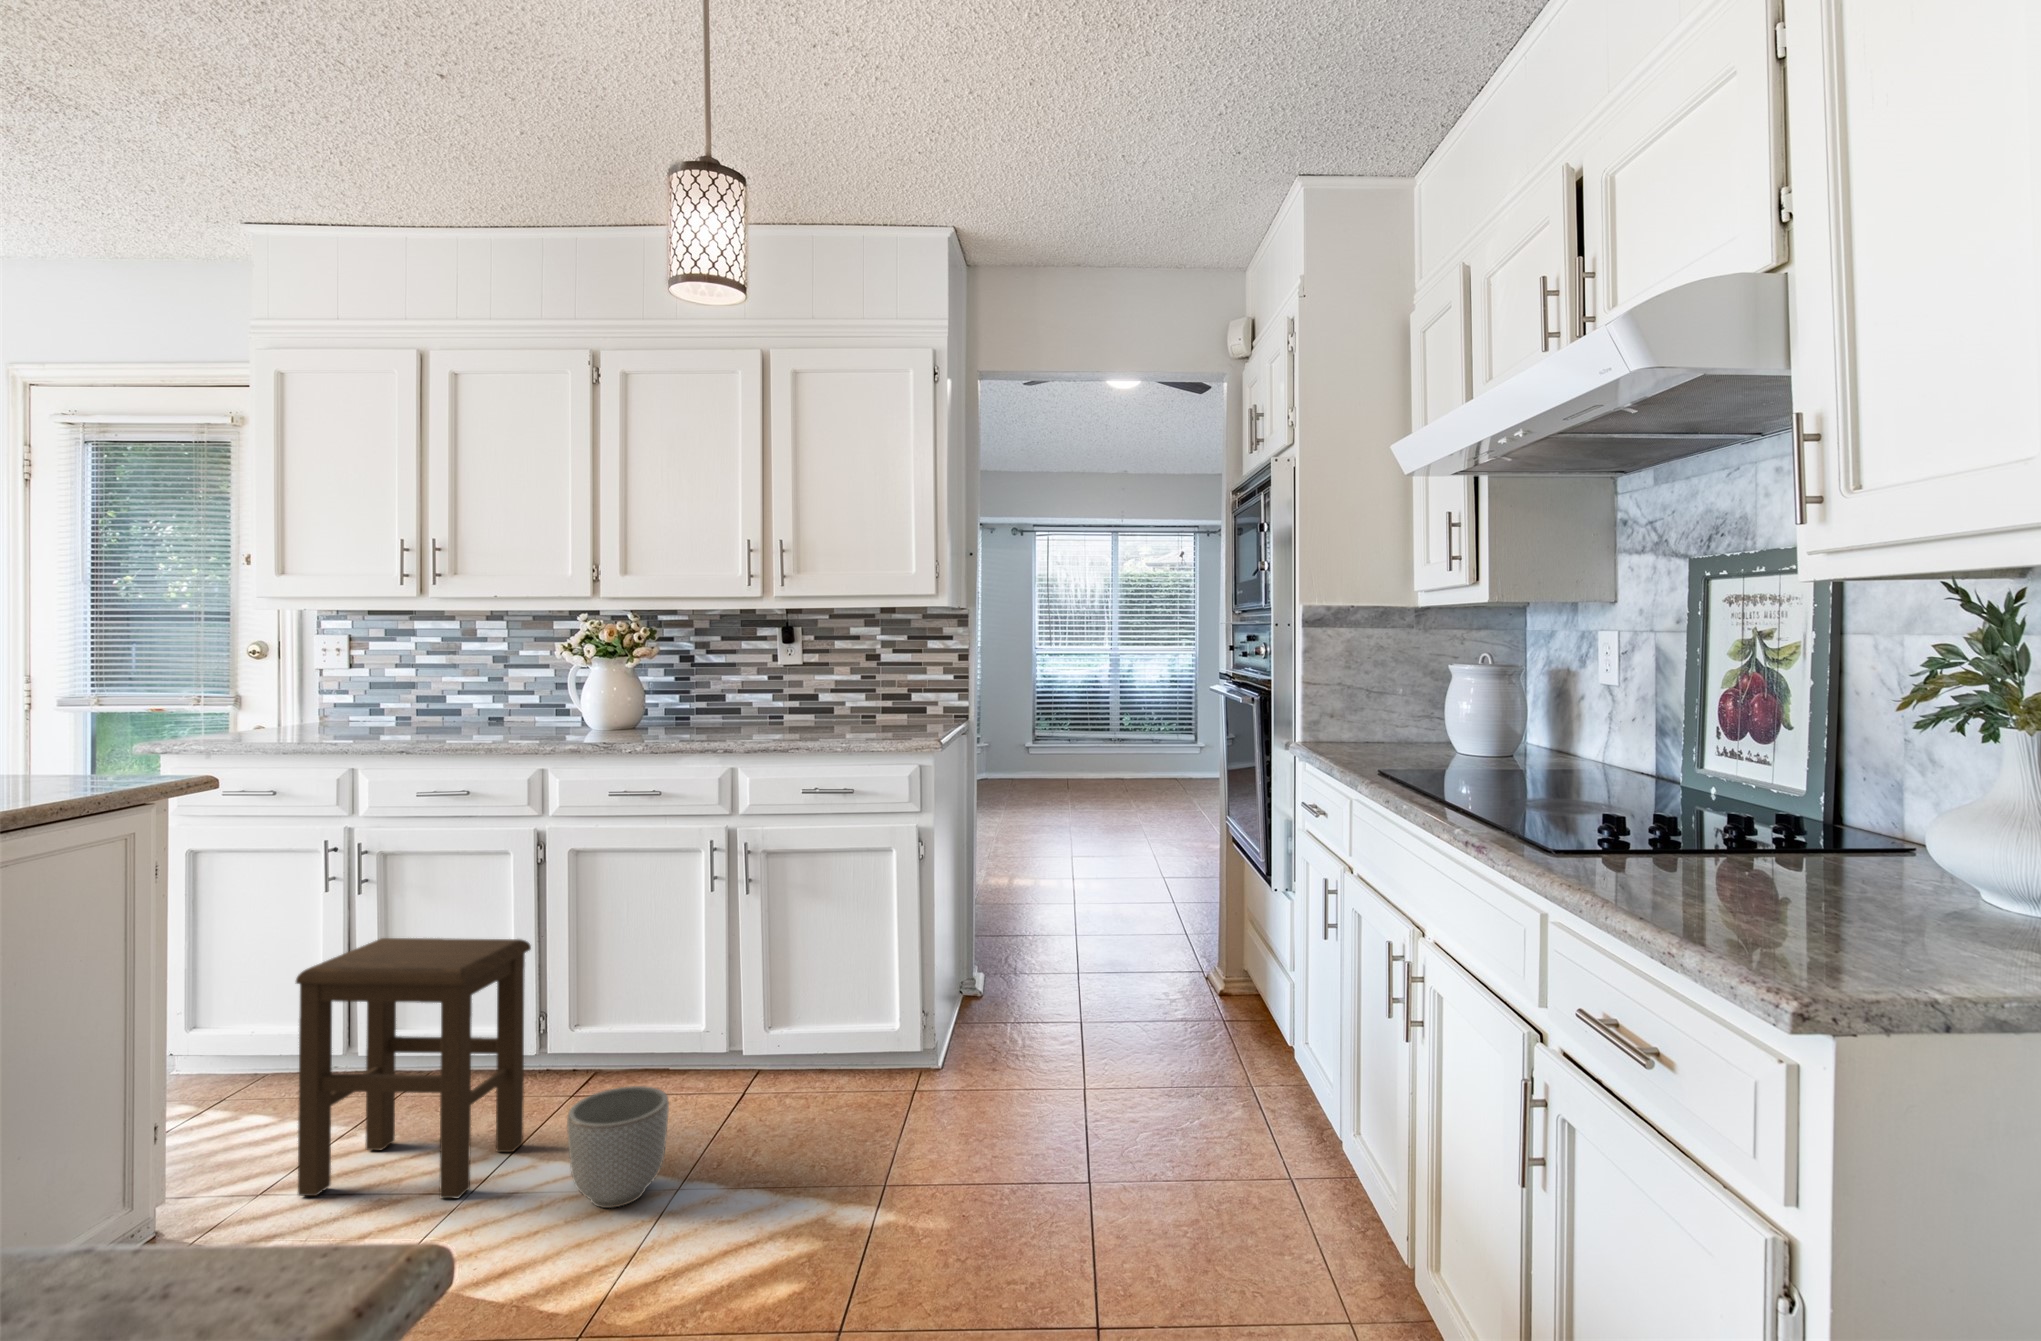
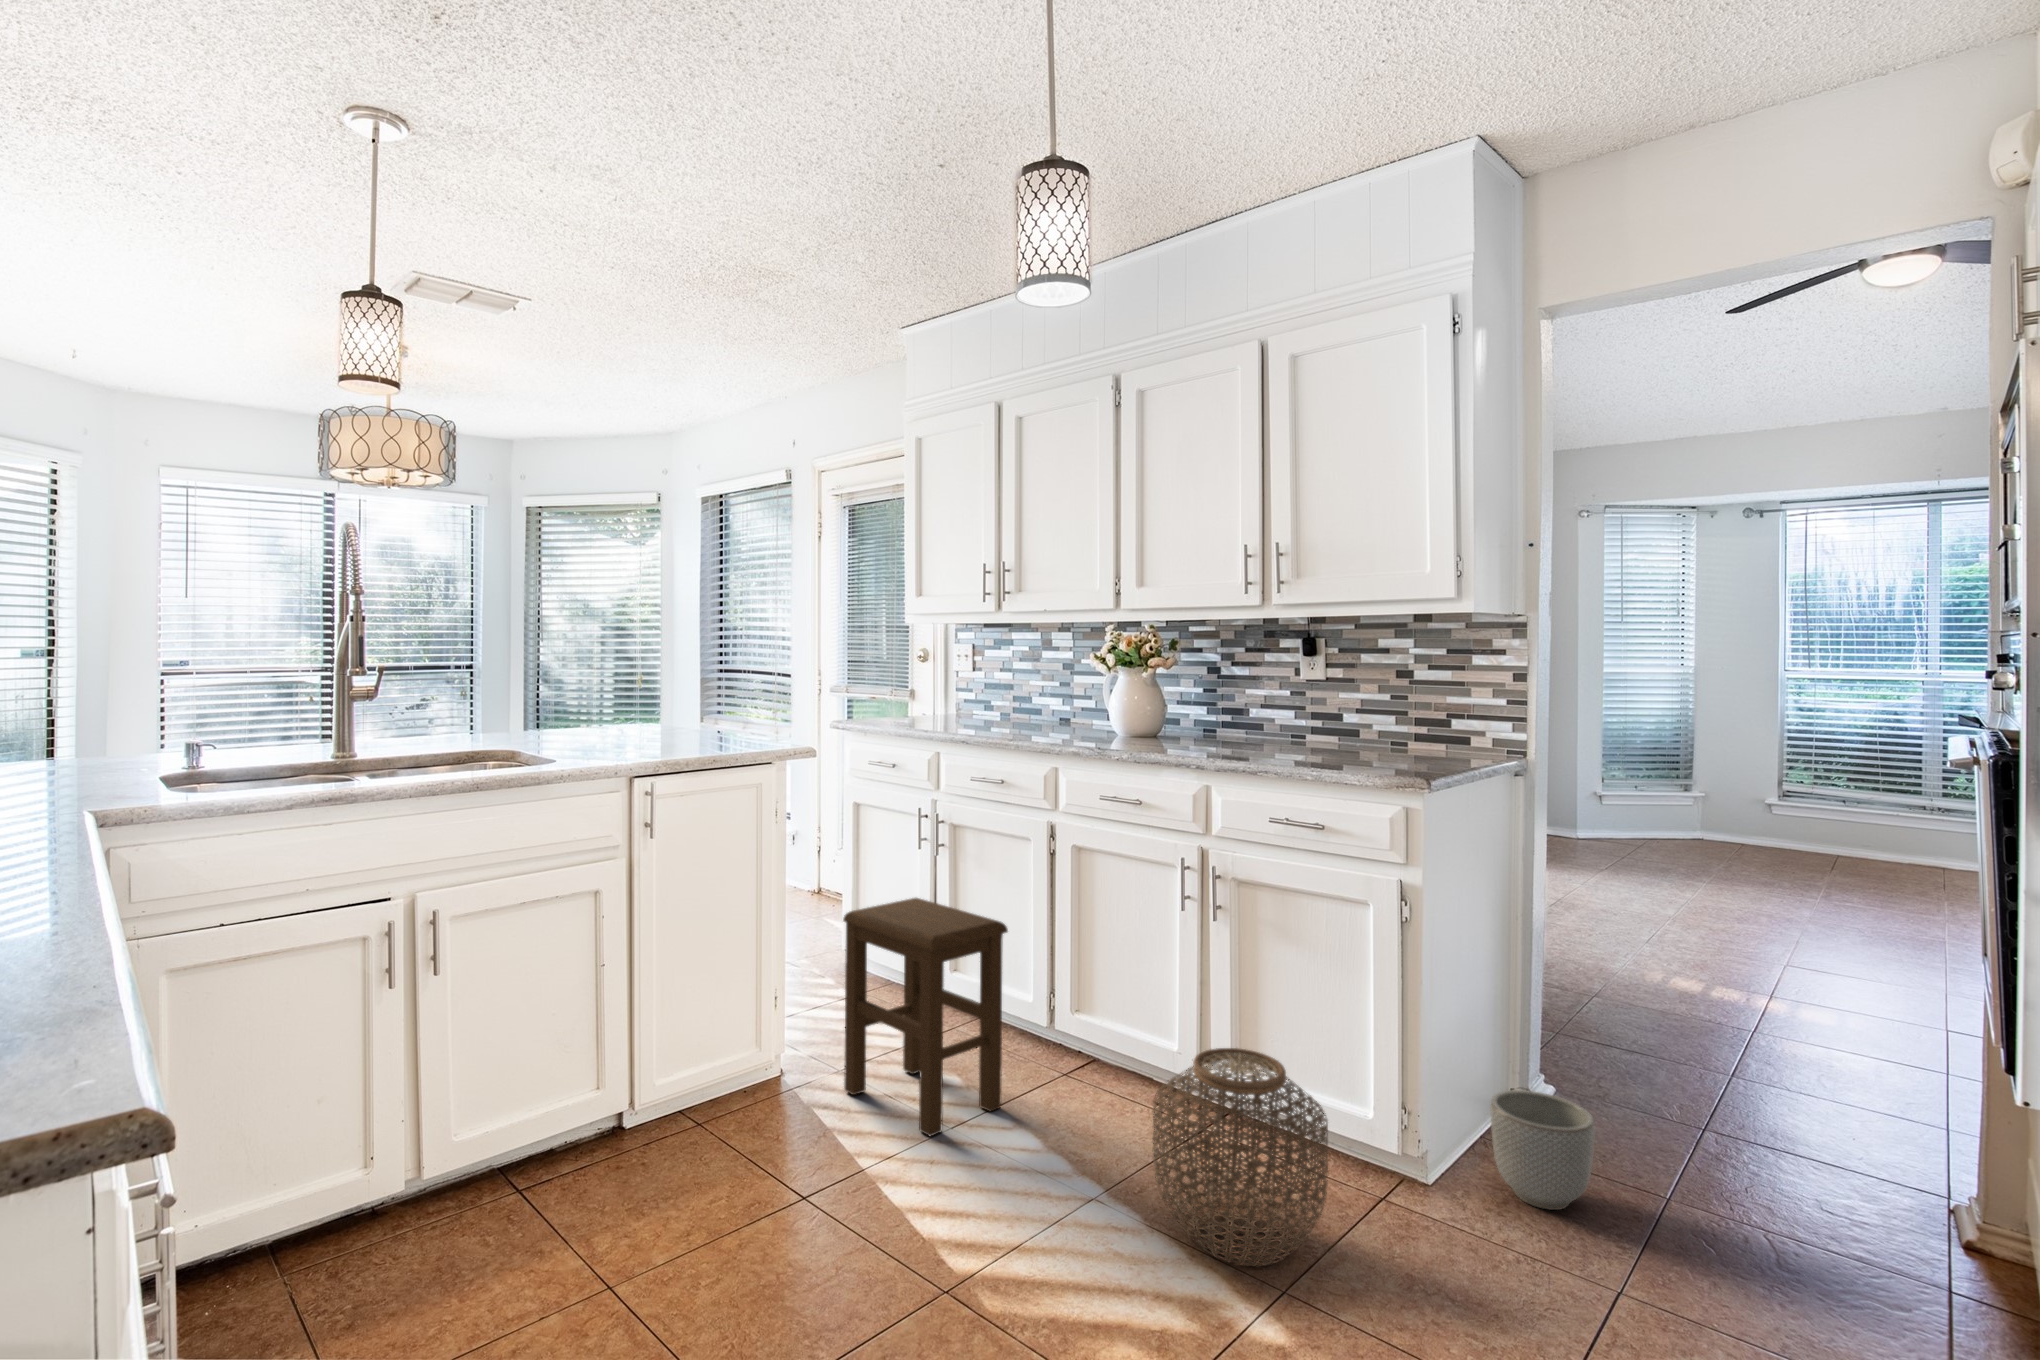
woven basket: none [751,994,906,1182] -> present [1153,1048,1328,1266]
planter: present [567,1086,669,1208] -> present [1490,1090,1595,1210]

